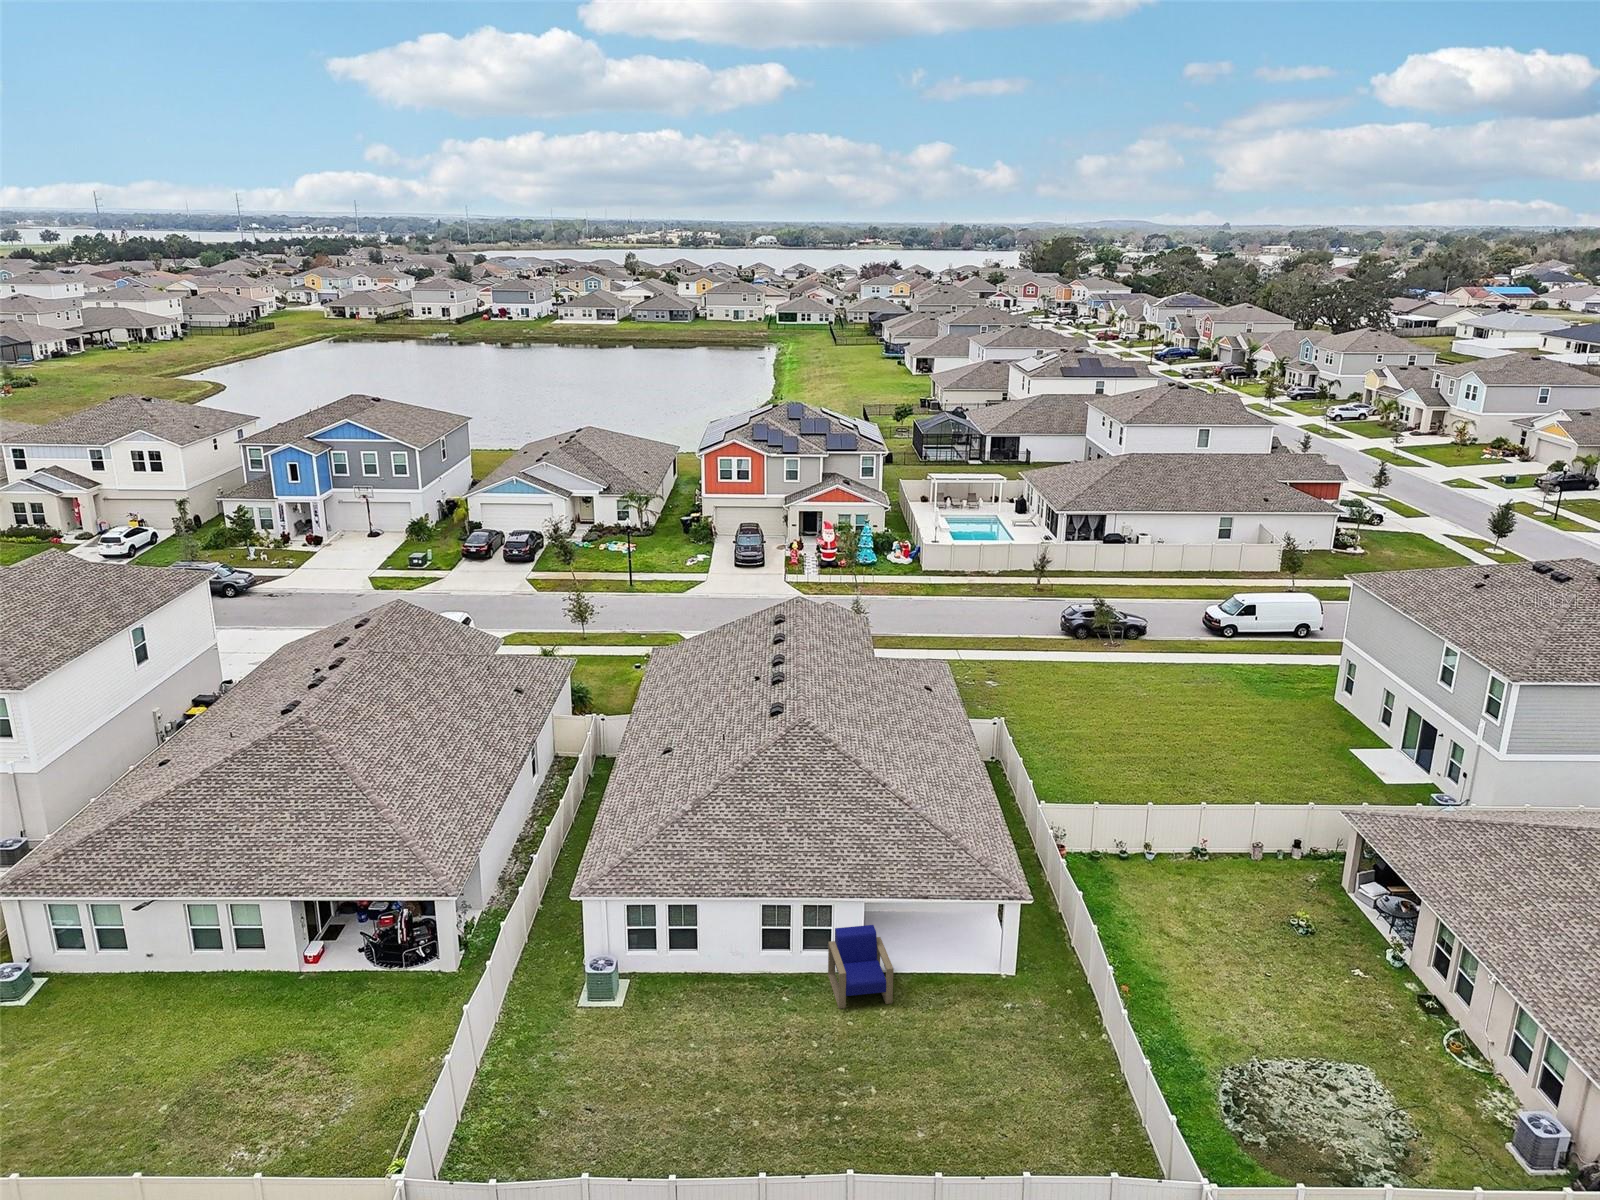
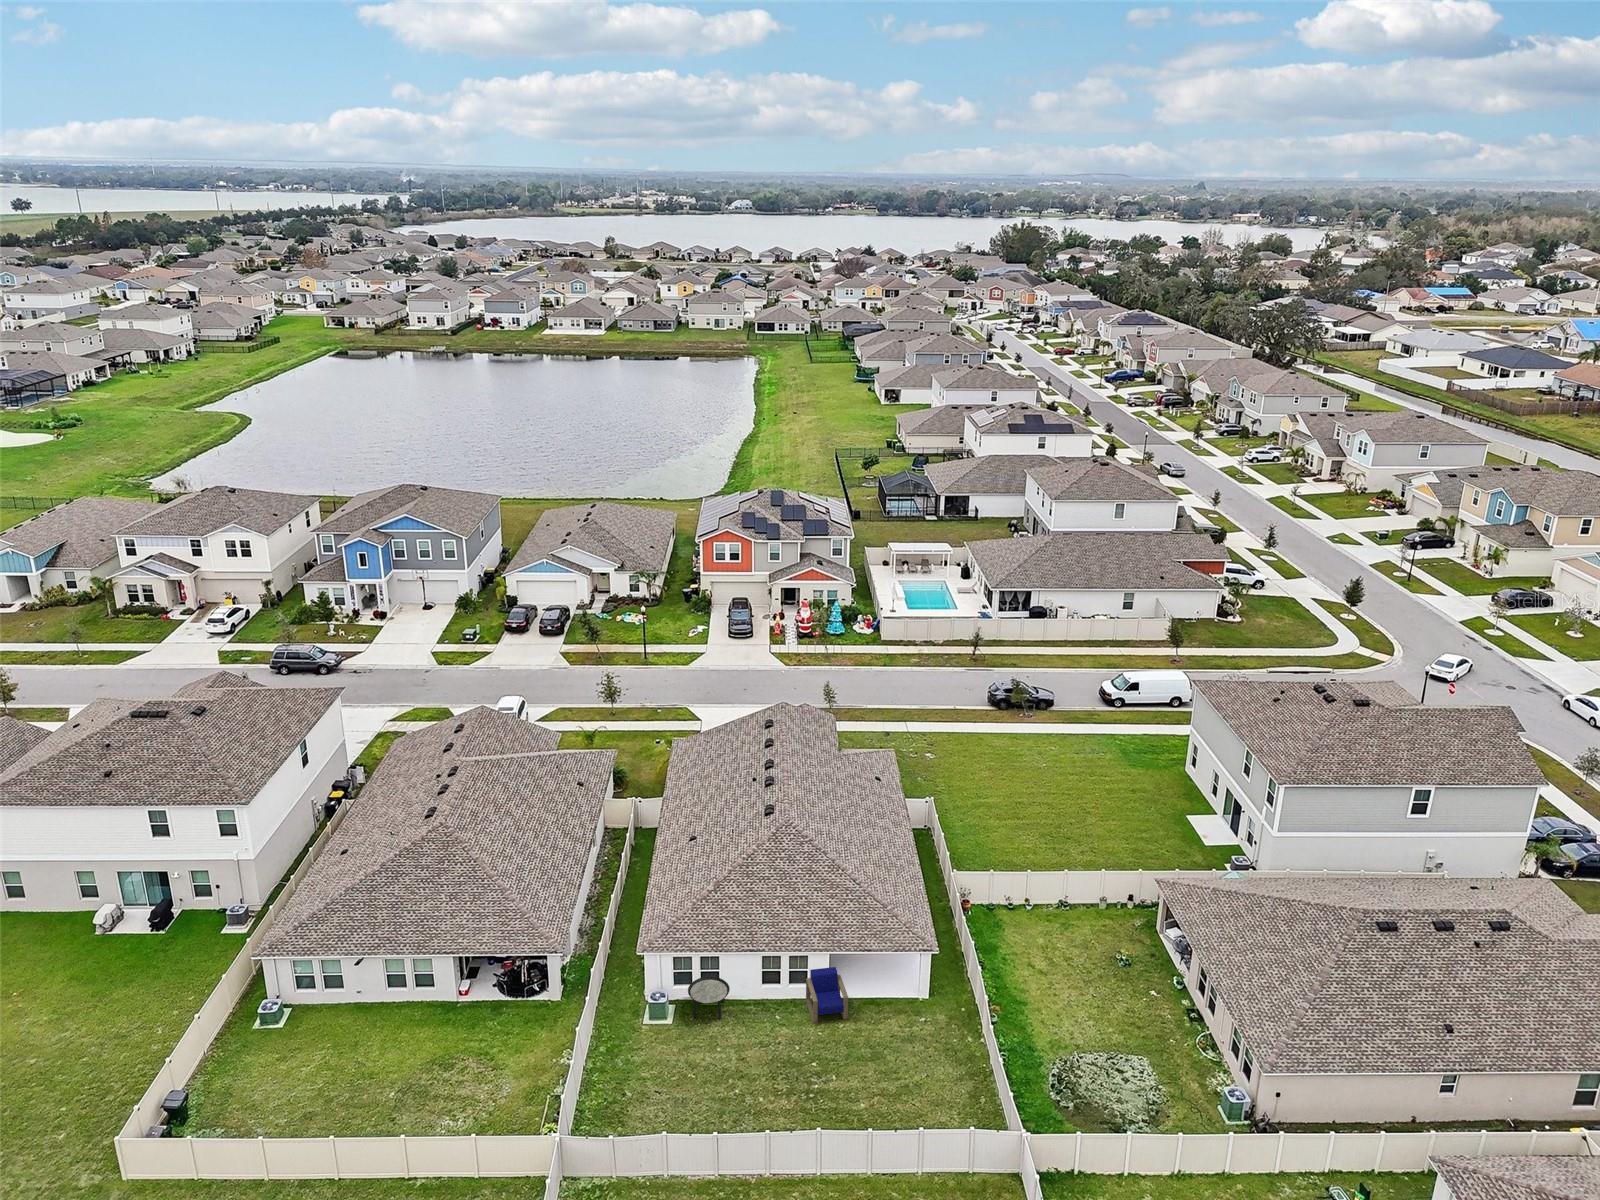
round table: none [647,938,711,1002] -> present [688,977,730,1020]

